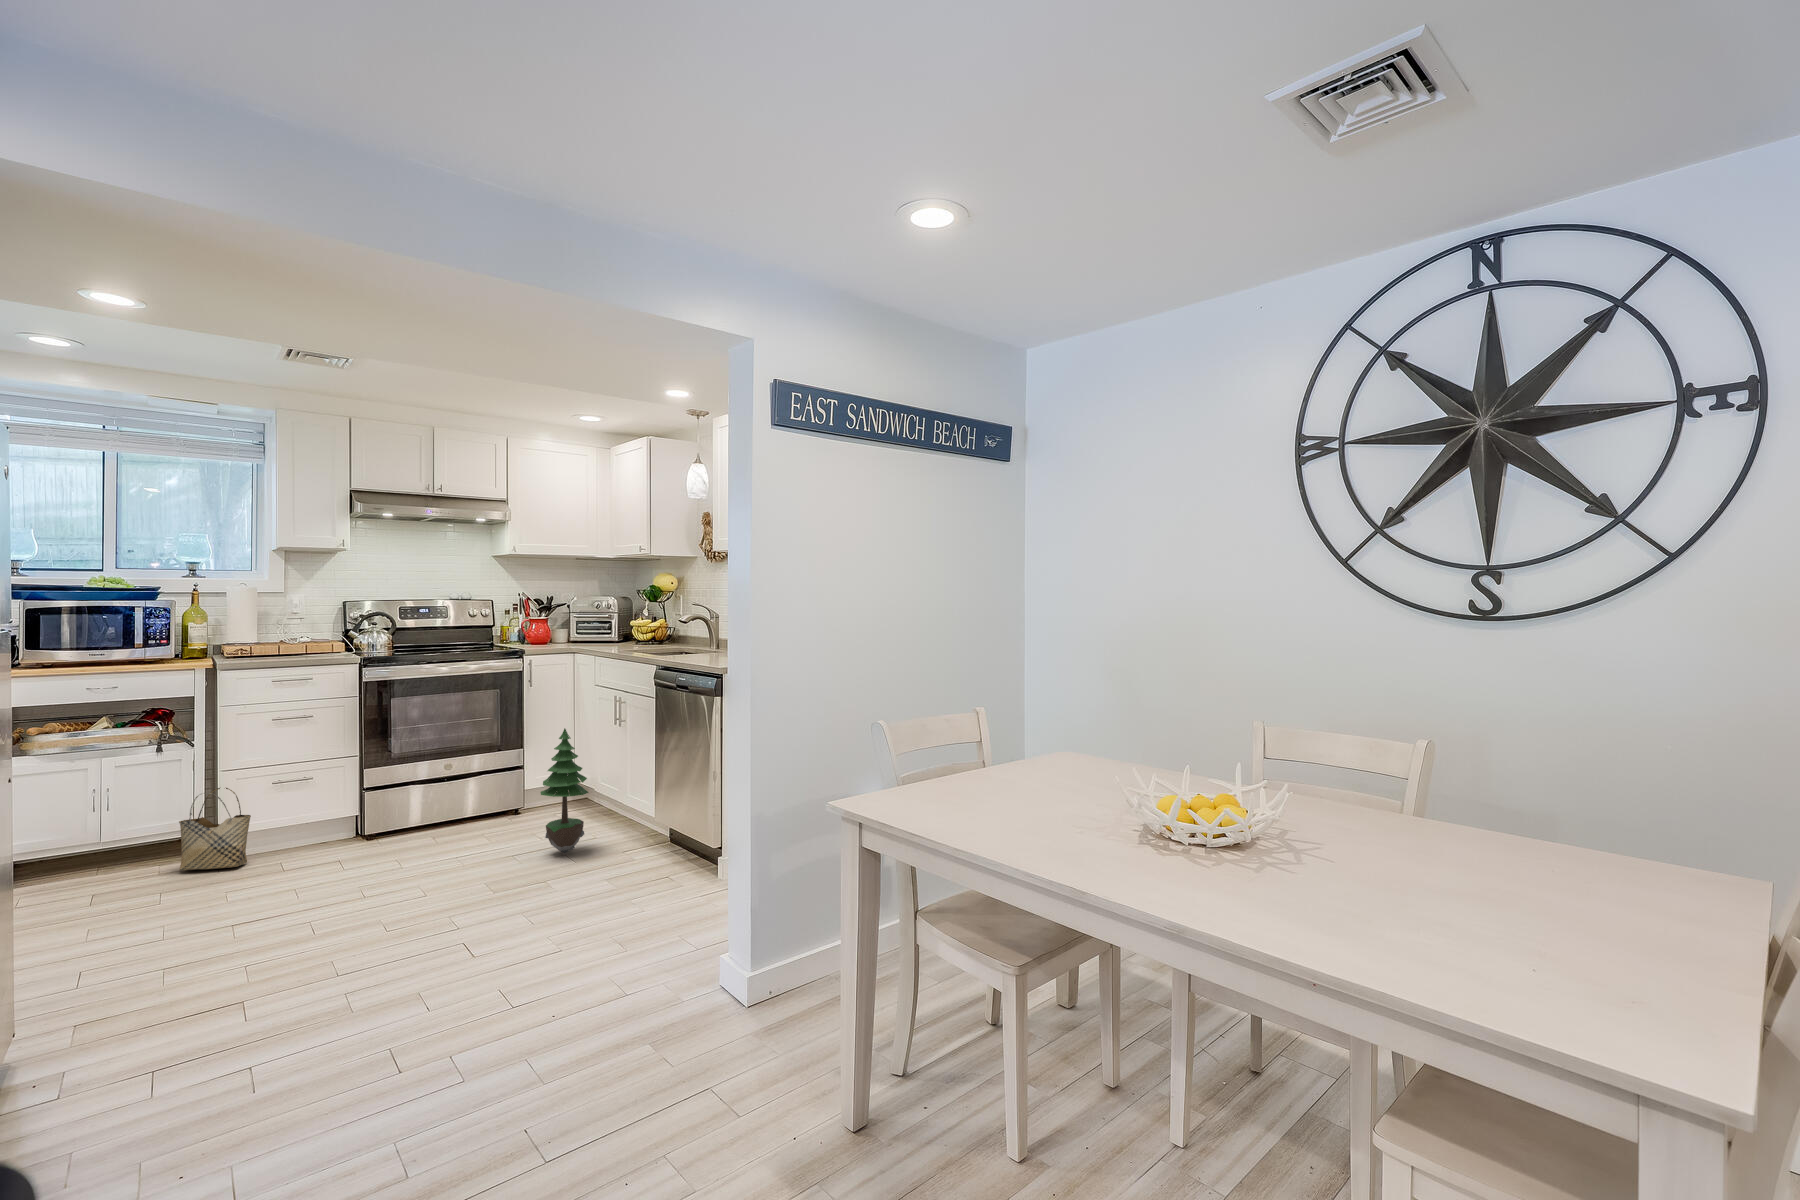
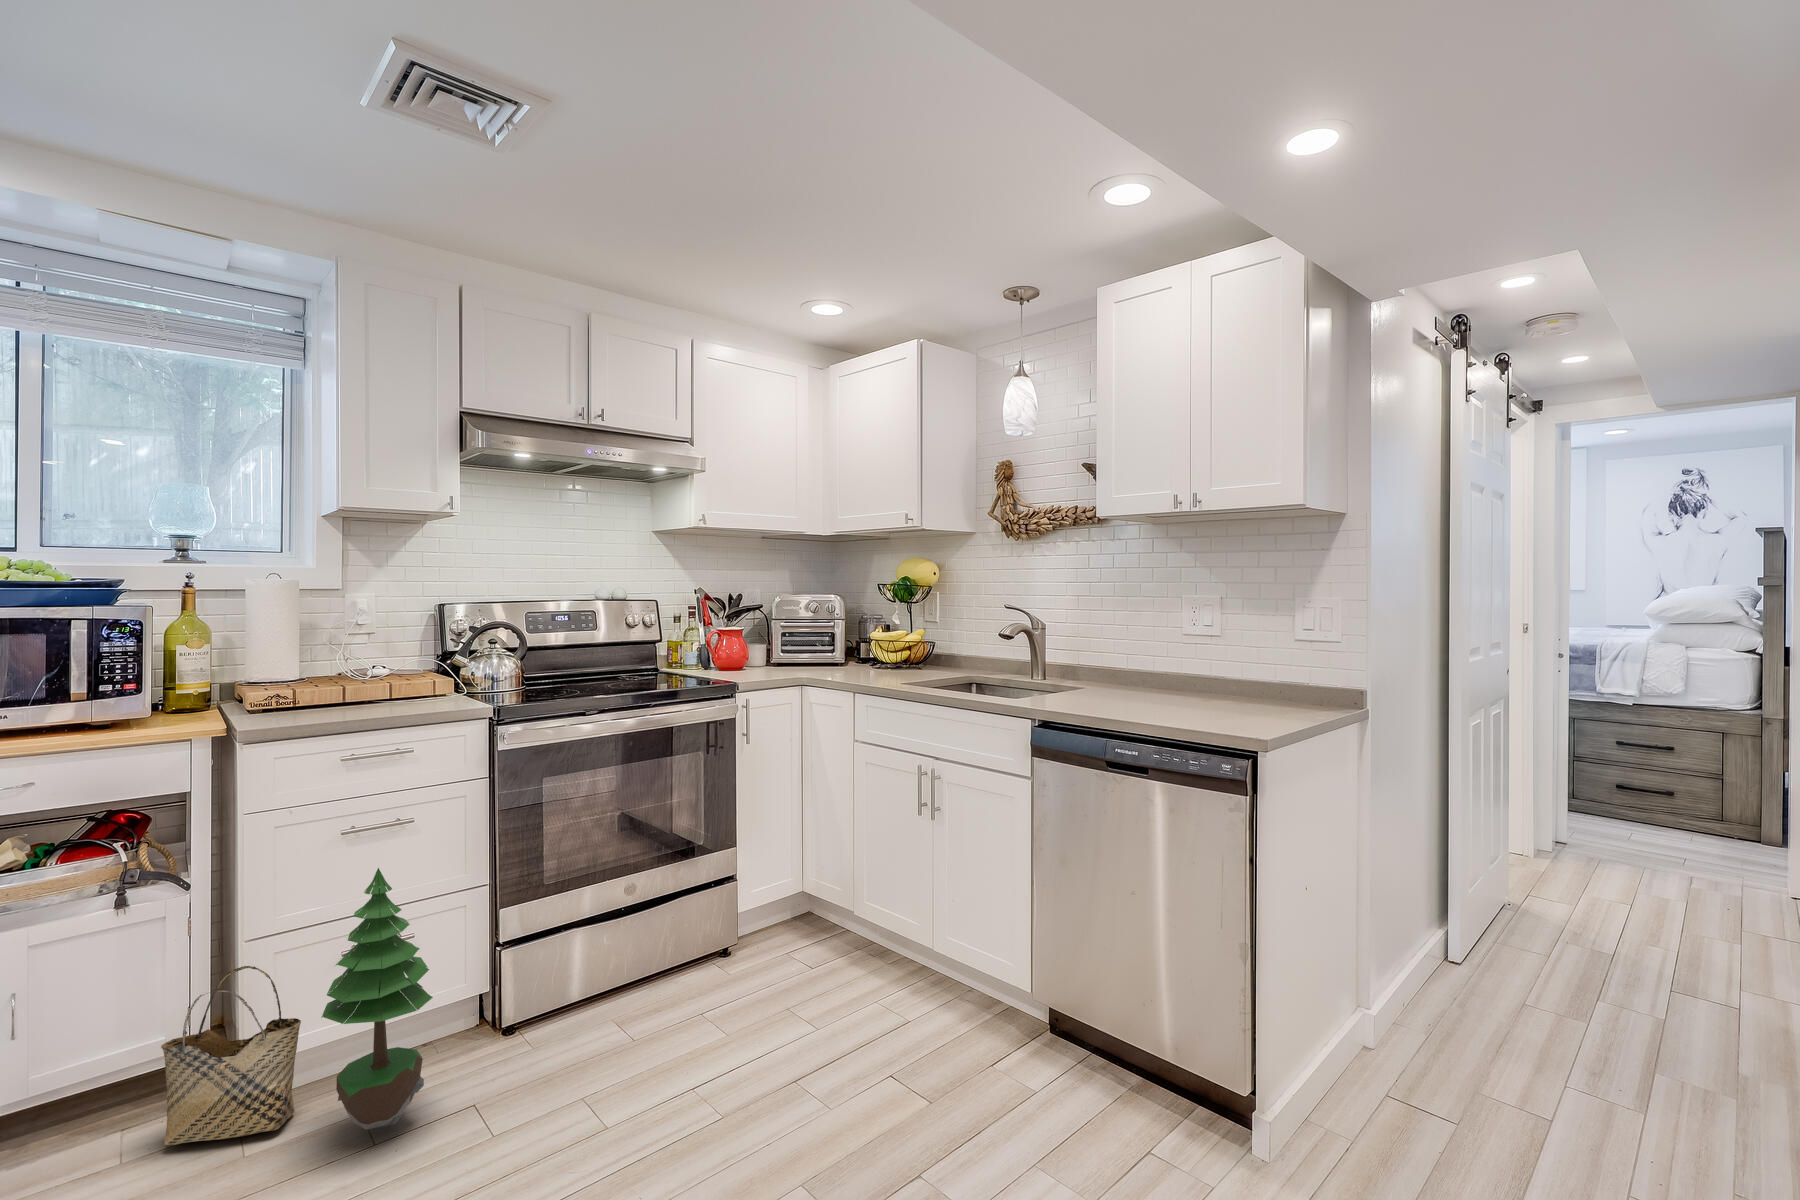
potted tree: present [541,728,588,853] -> present [322,868,433,1130]

